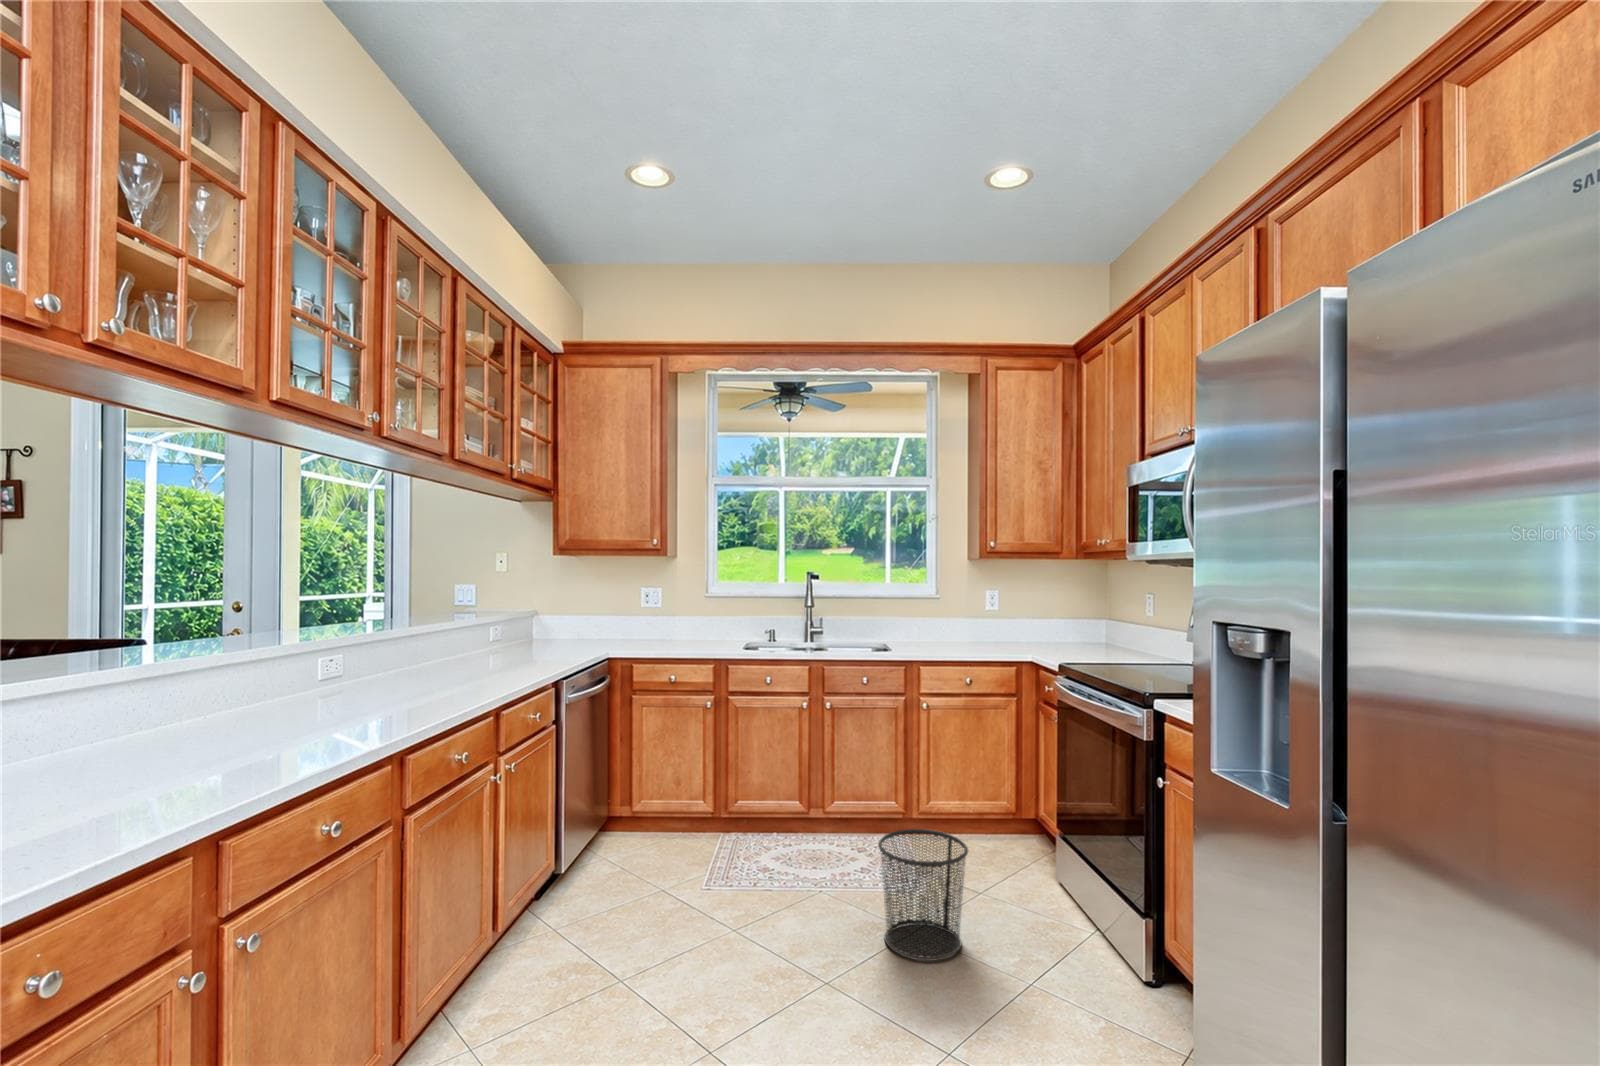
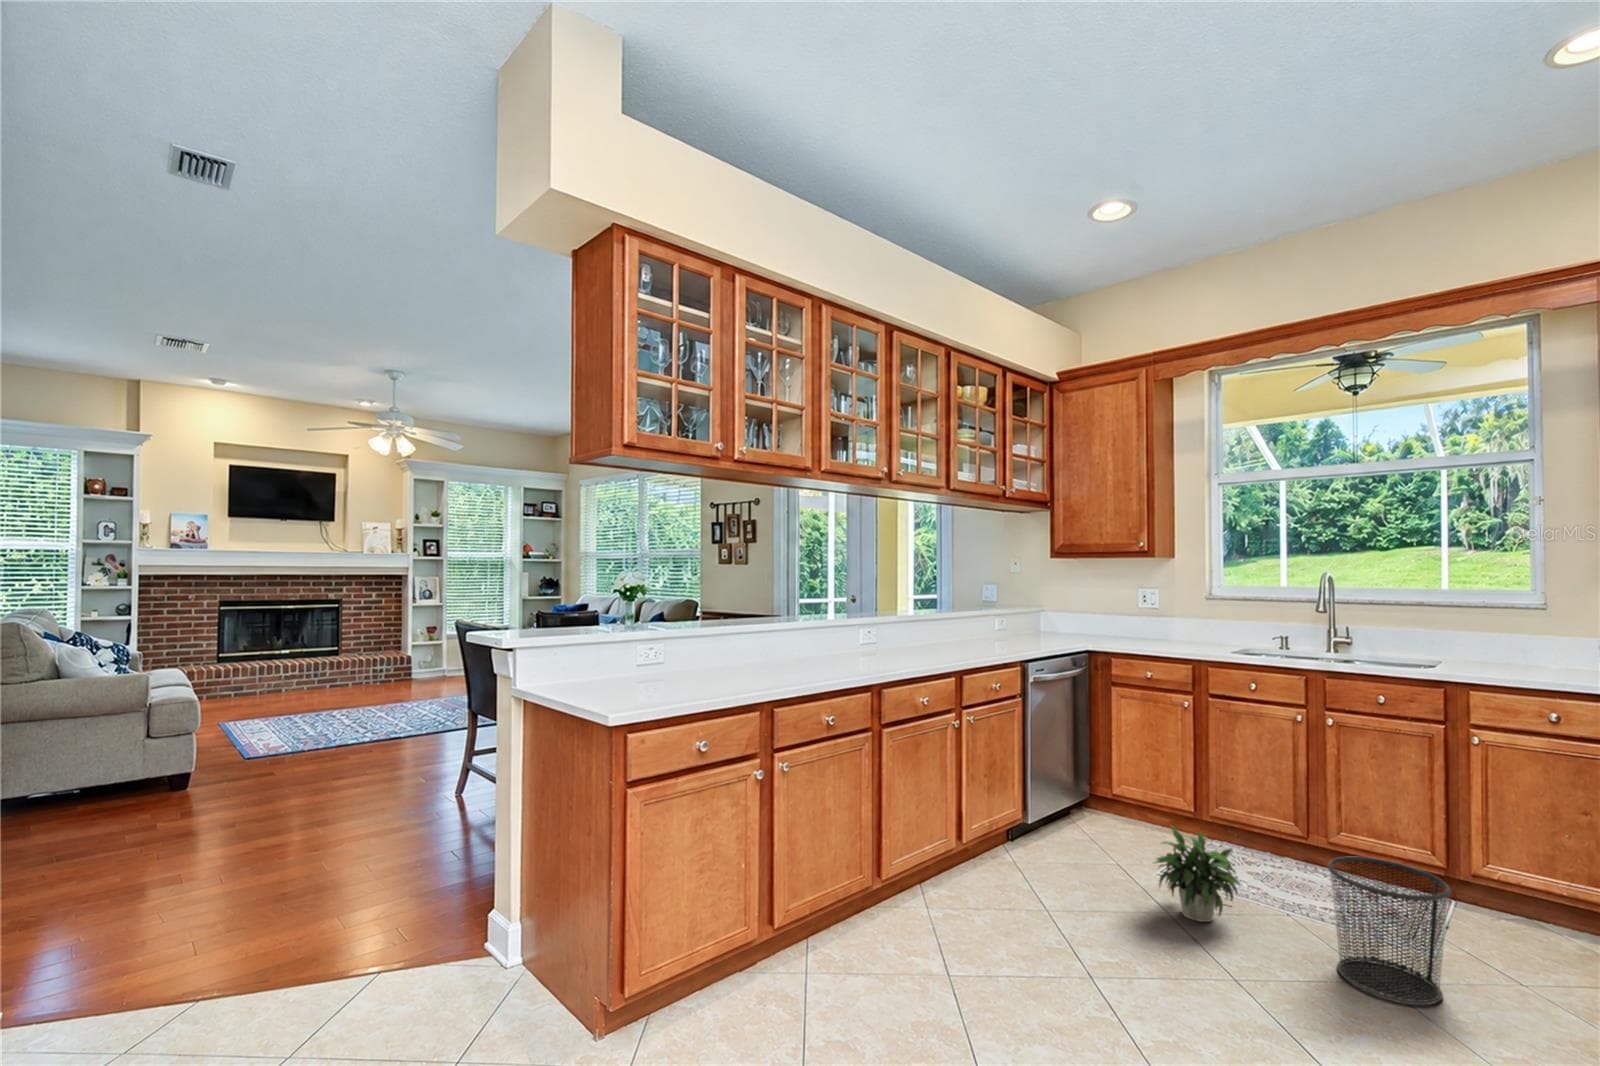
potted plant: none [719,839,799,940] -> present [1156,826,1240,922]

